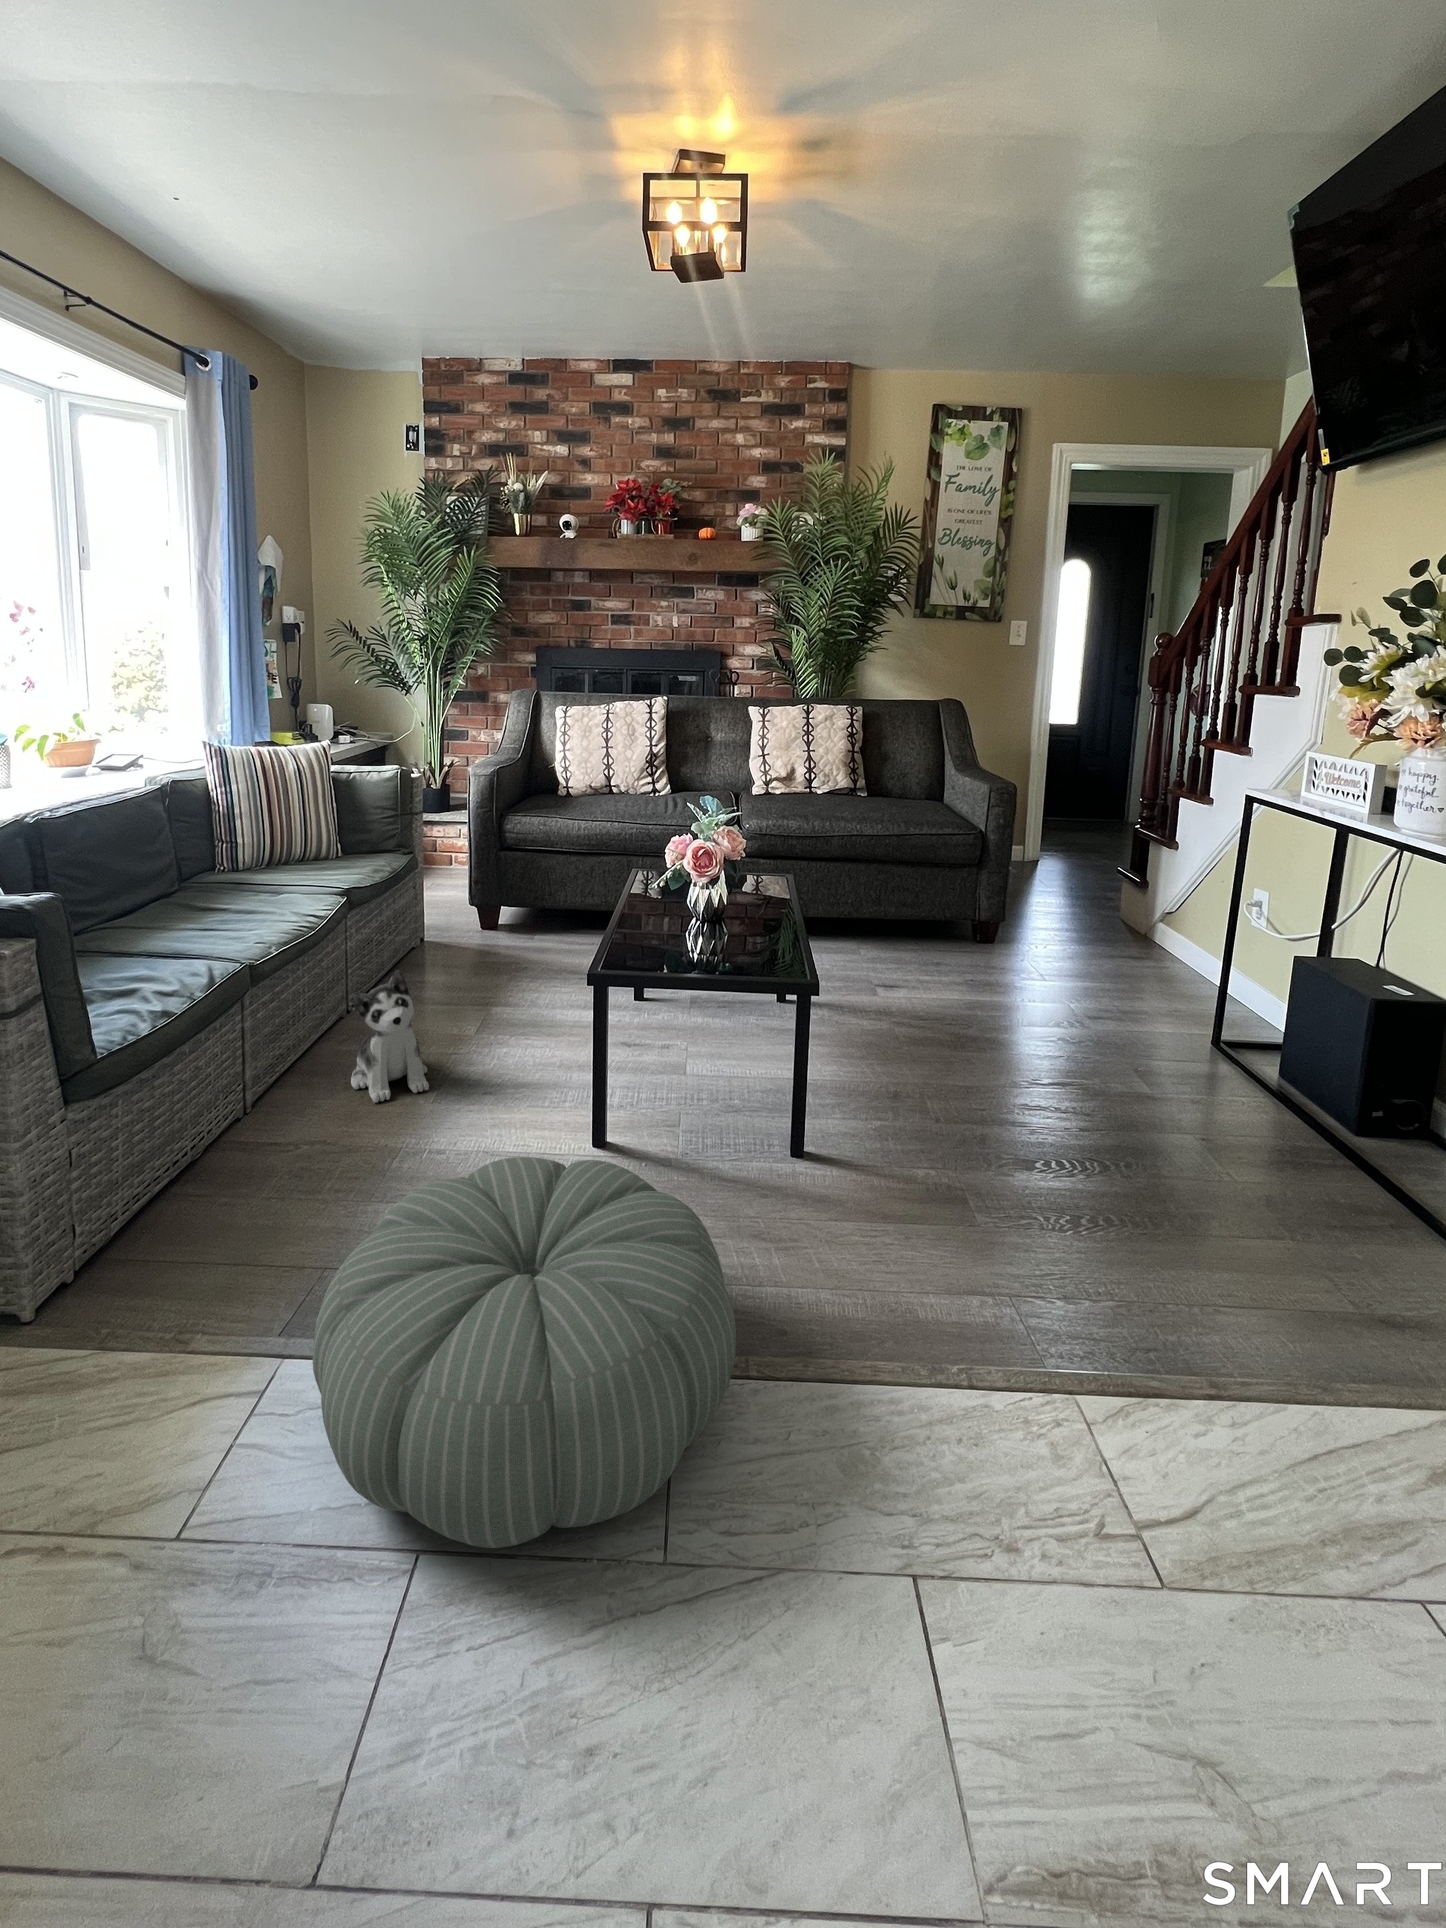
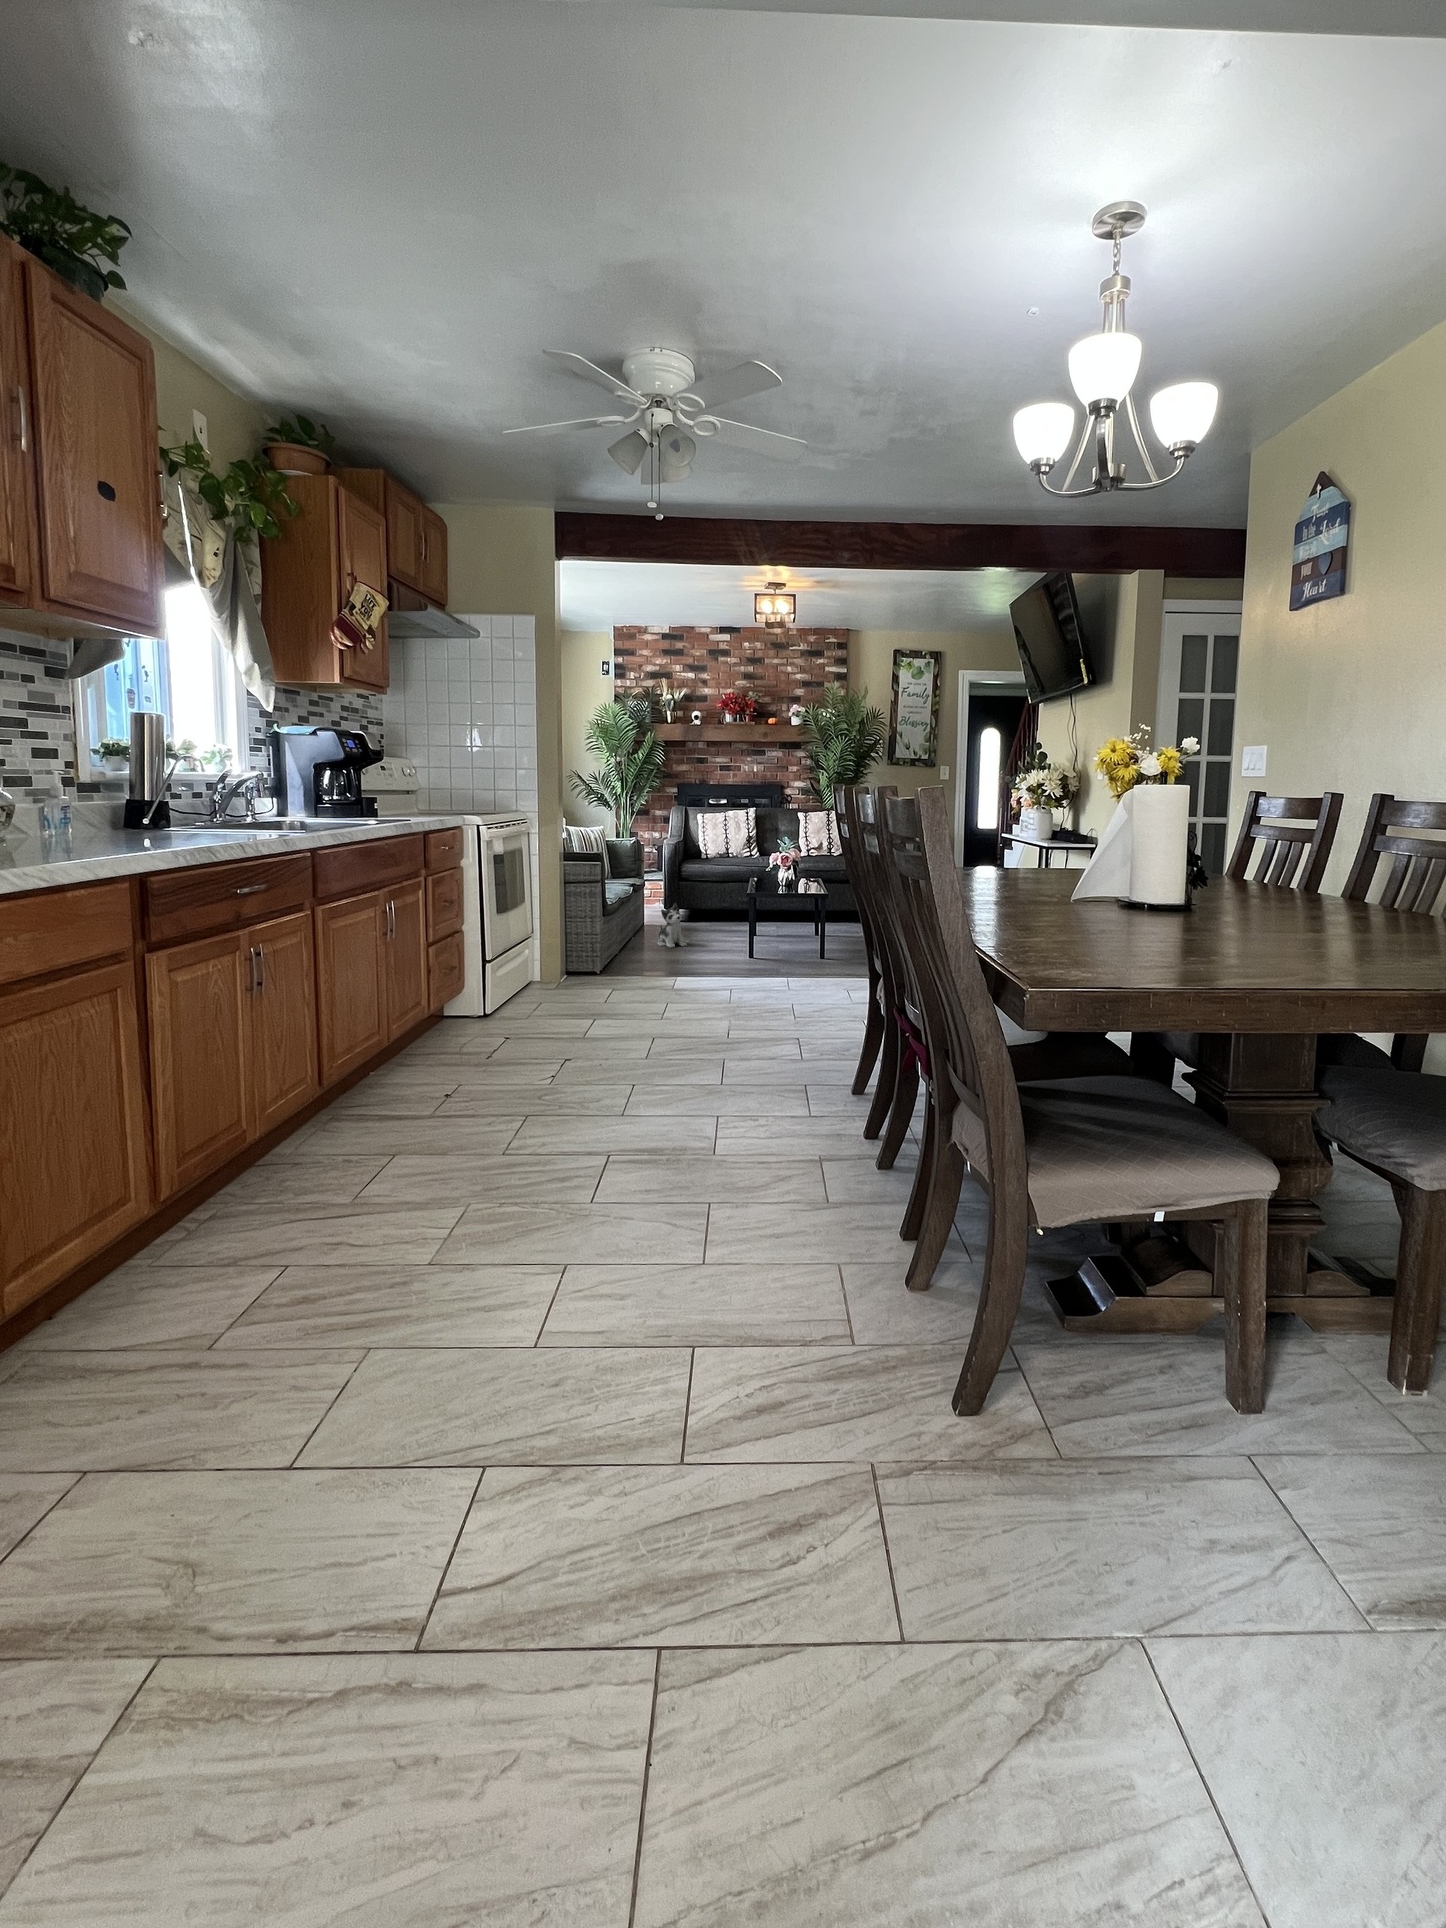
pouf: present [313,1157,736,1548] -> none [698,928,799,983]

